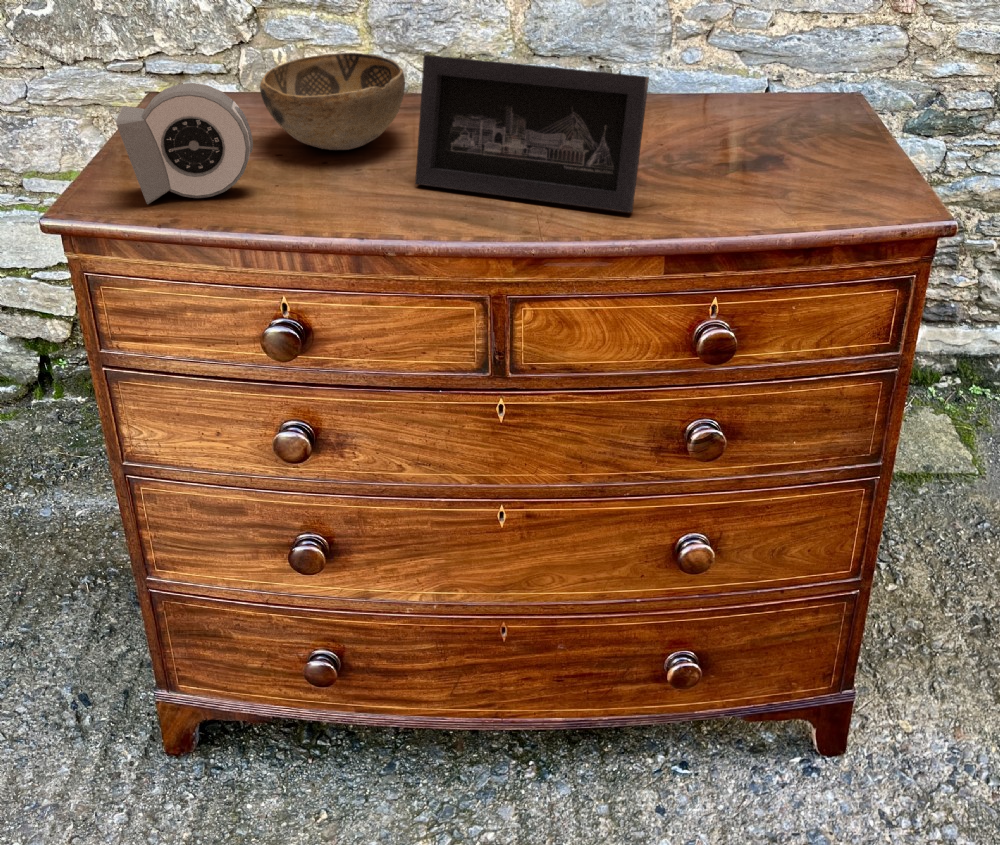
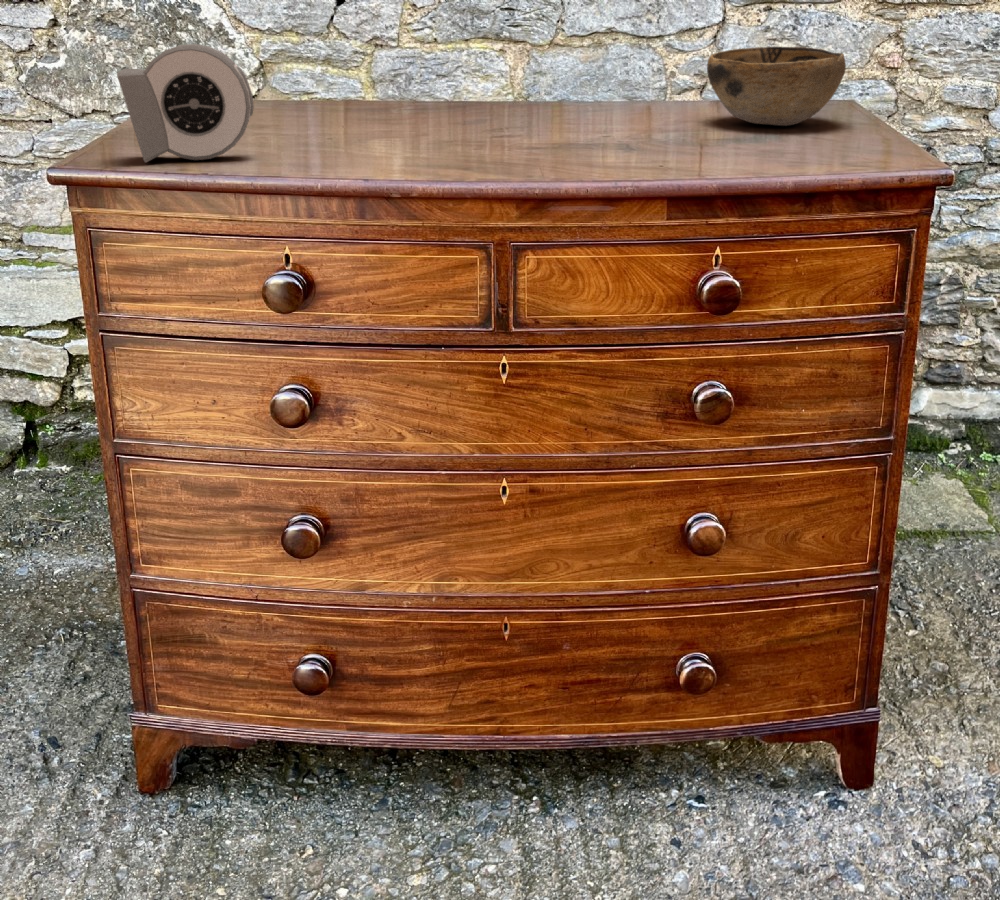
decorative bowl: present [260,53,405,150] -> present [707,46,846,126]
picture frame: present [415,55,649,212] -> none [416,22,650,165]

